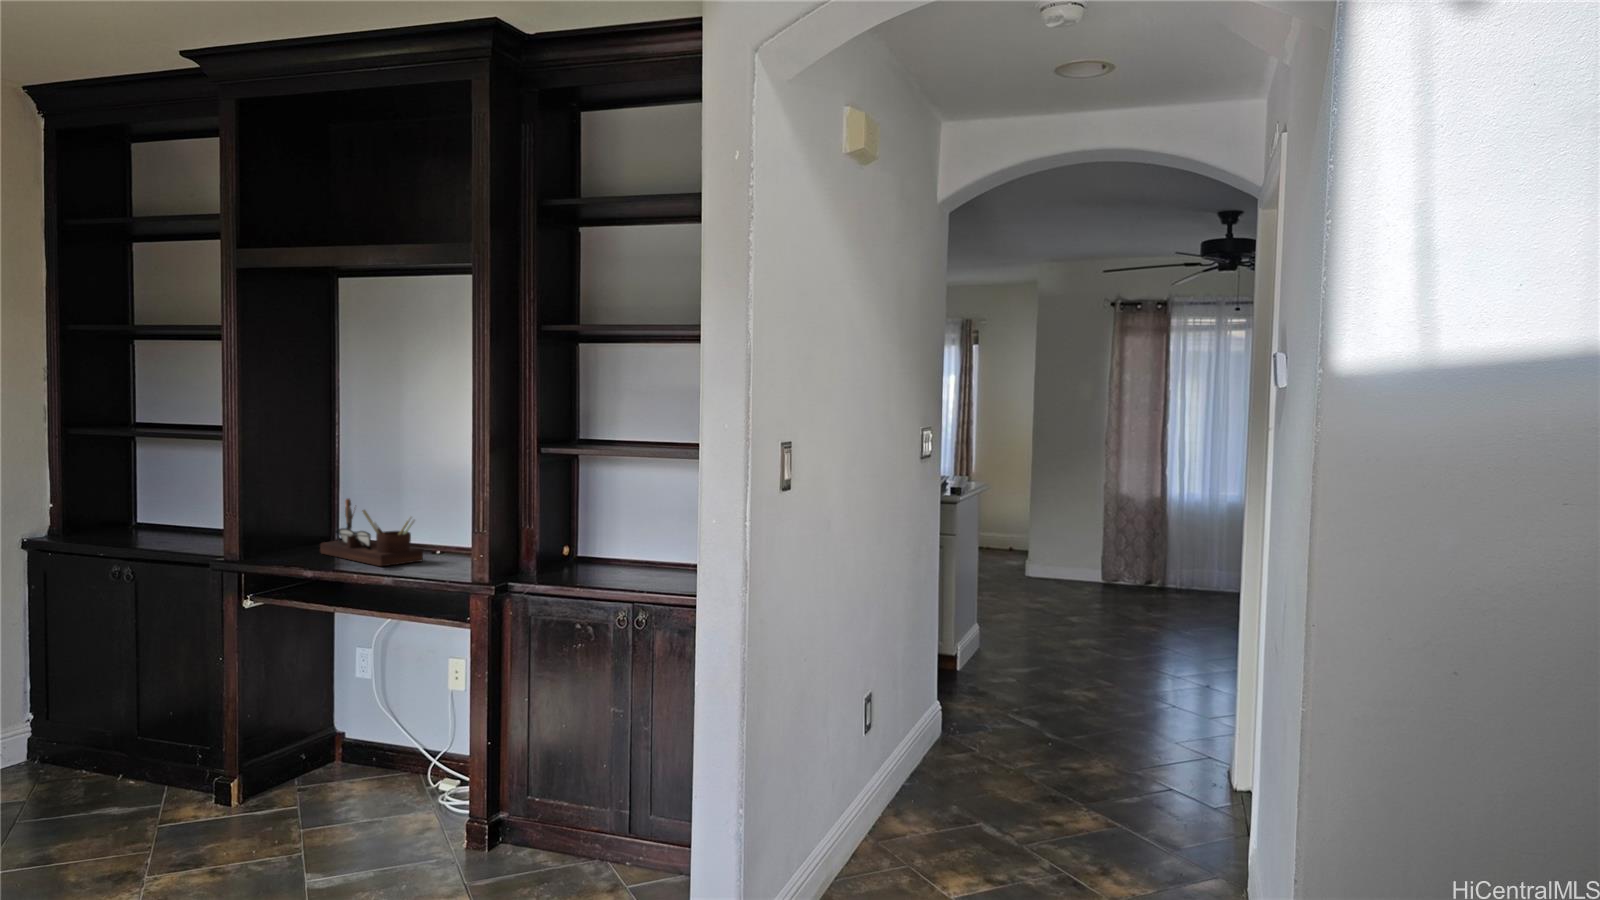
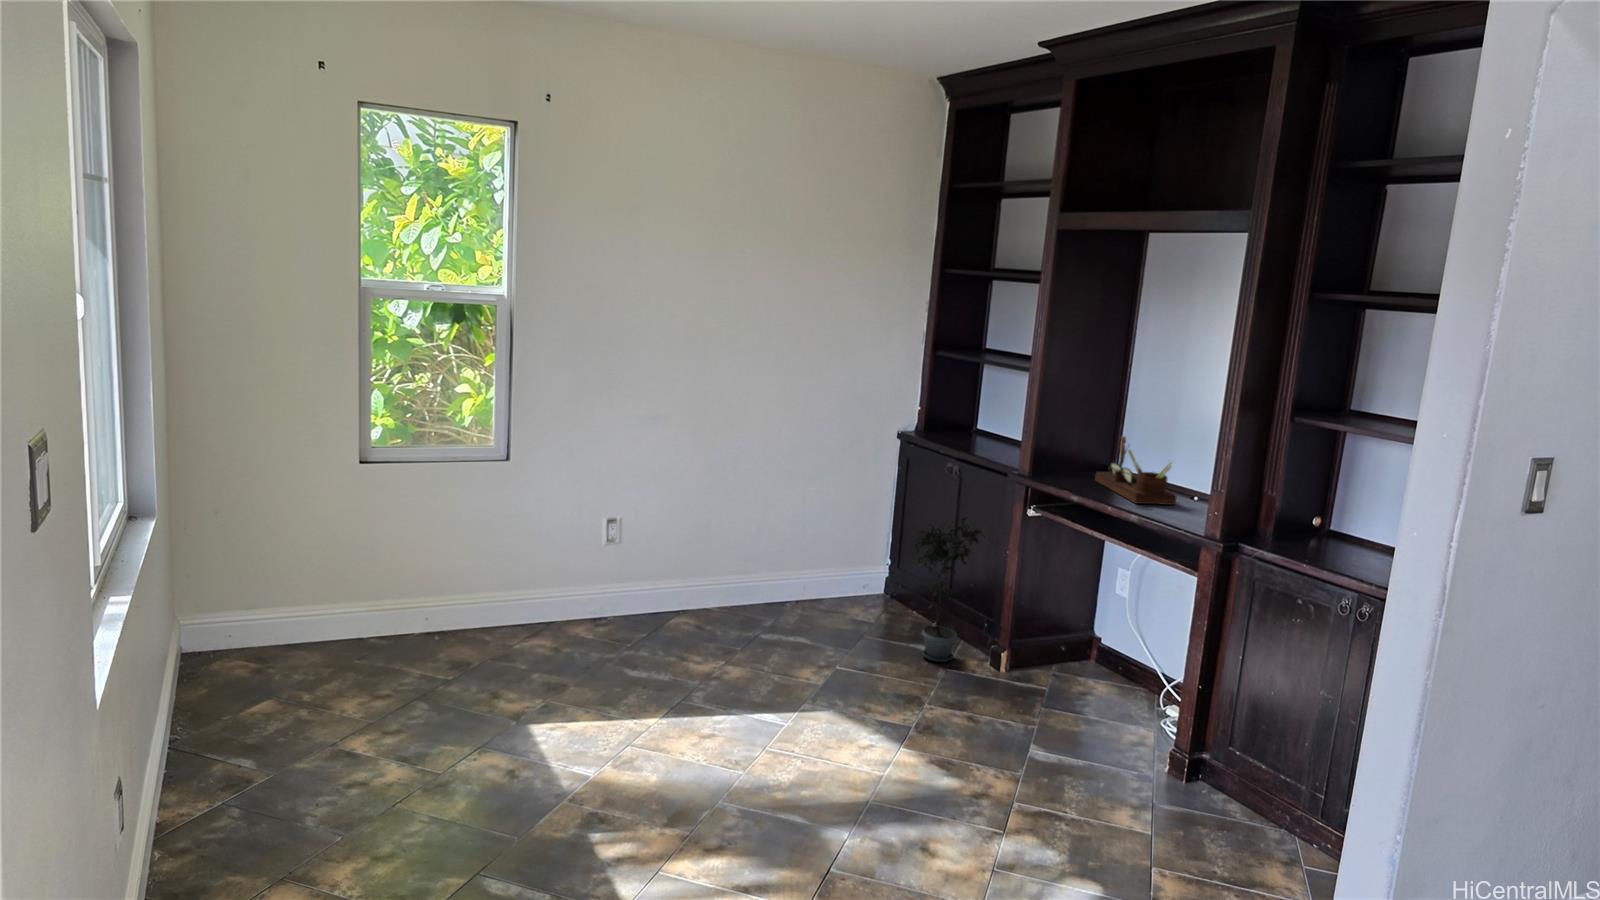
potted plant: none [78,627,183,824] -> present [913,517,985,662]

